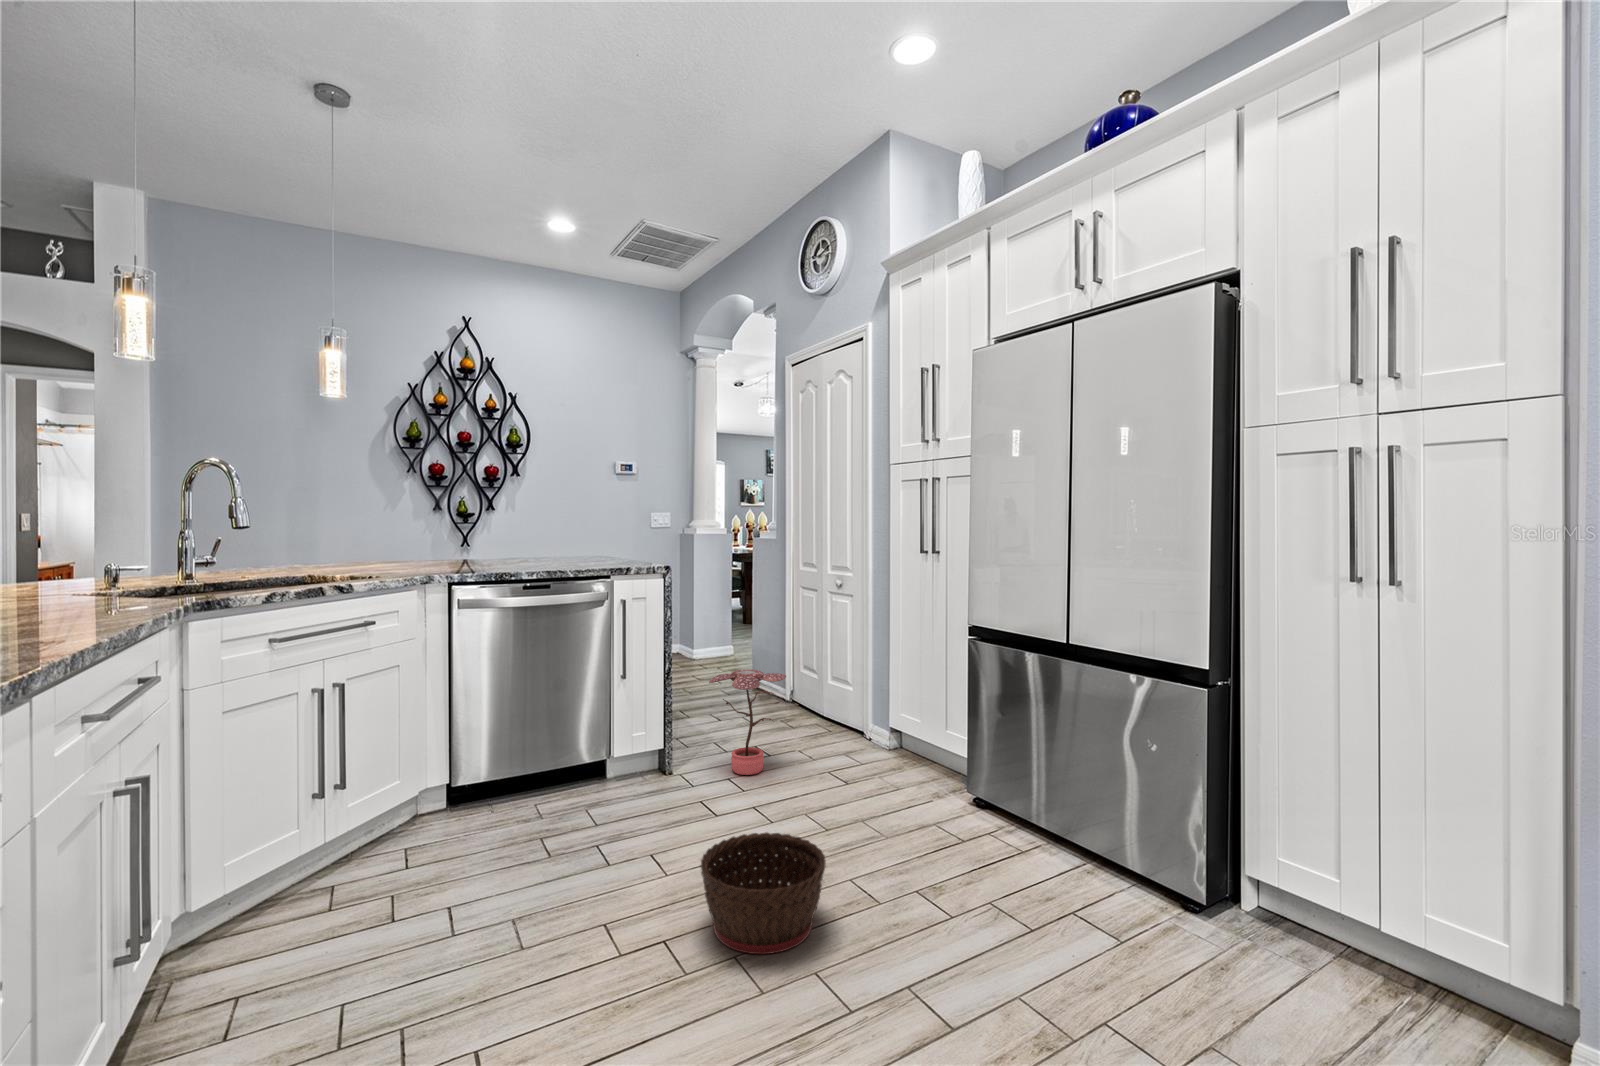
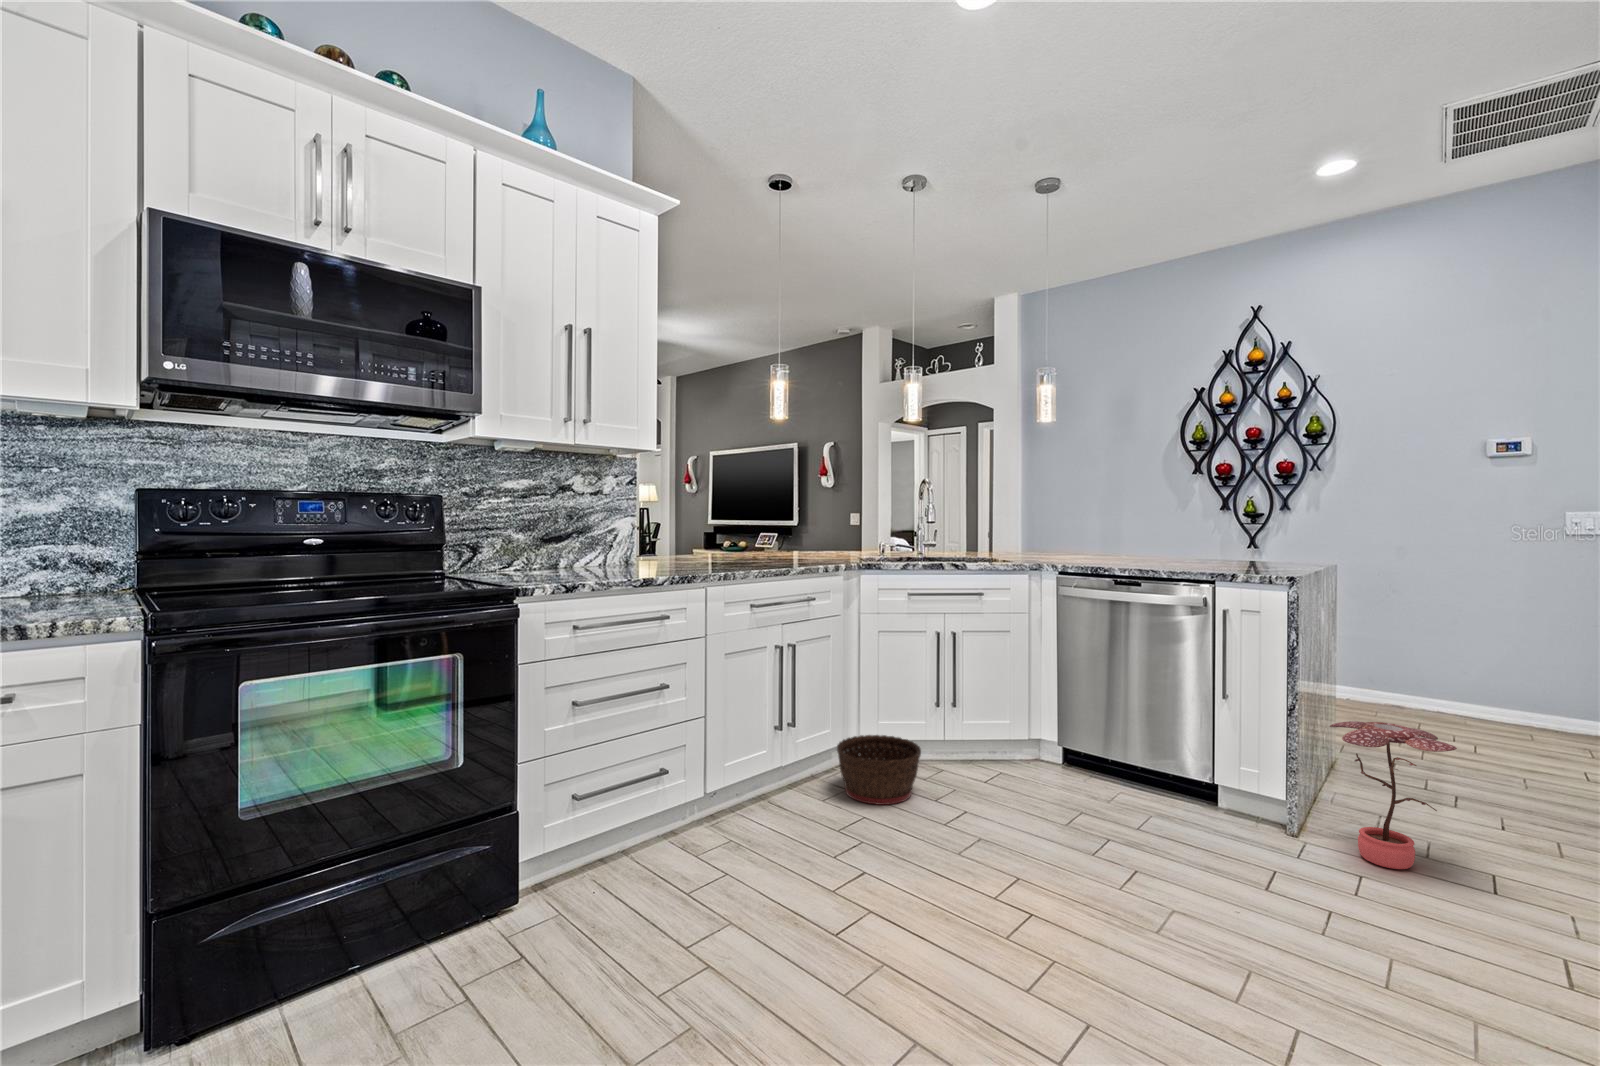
basket: present [701,832,826,954] -> present [837,735,921,805]

